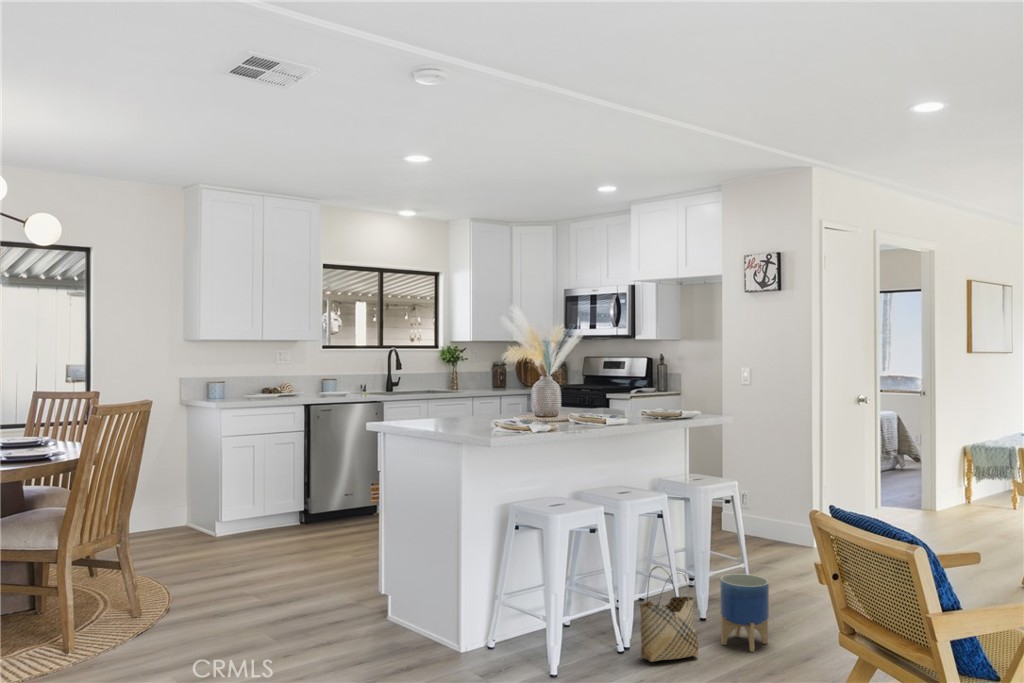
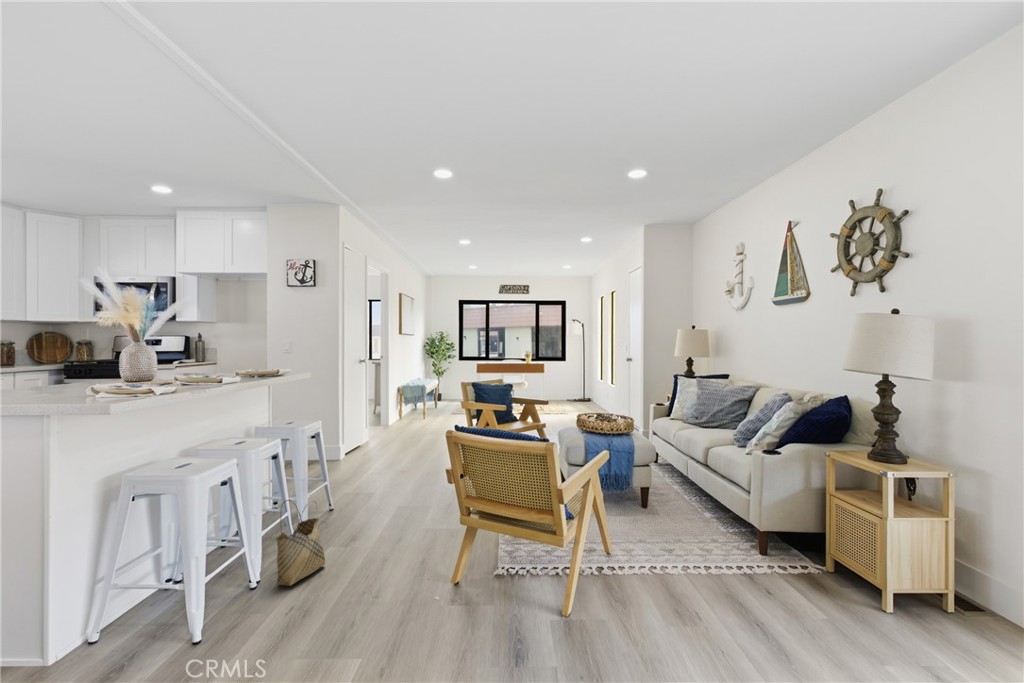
planter: present [720,574,769,652] -> none [331,487,369,548]

